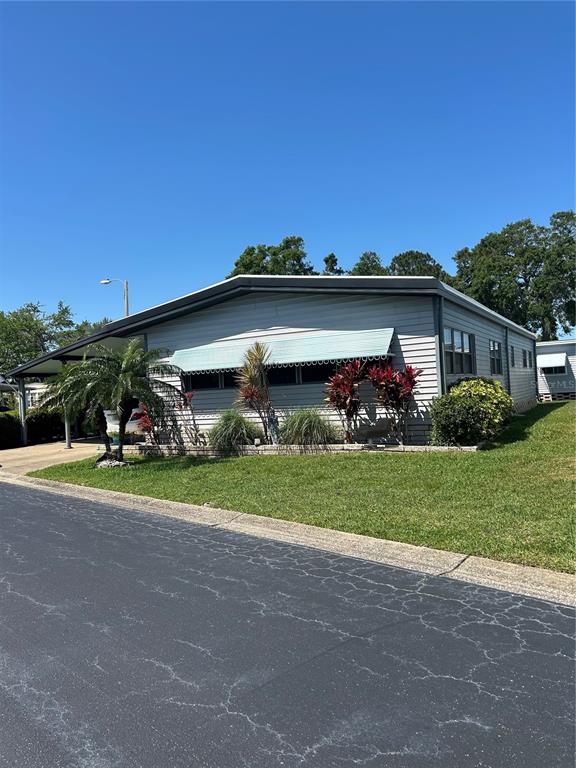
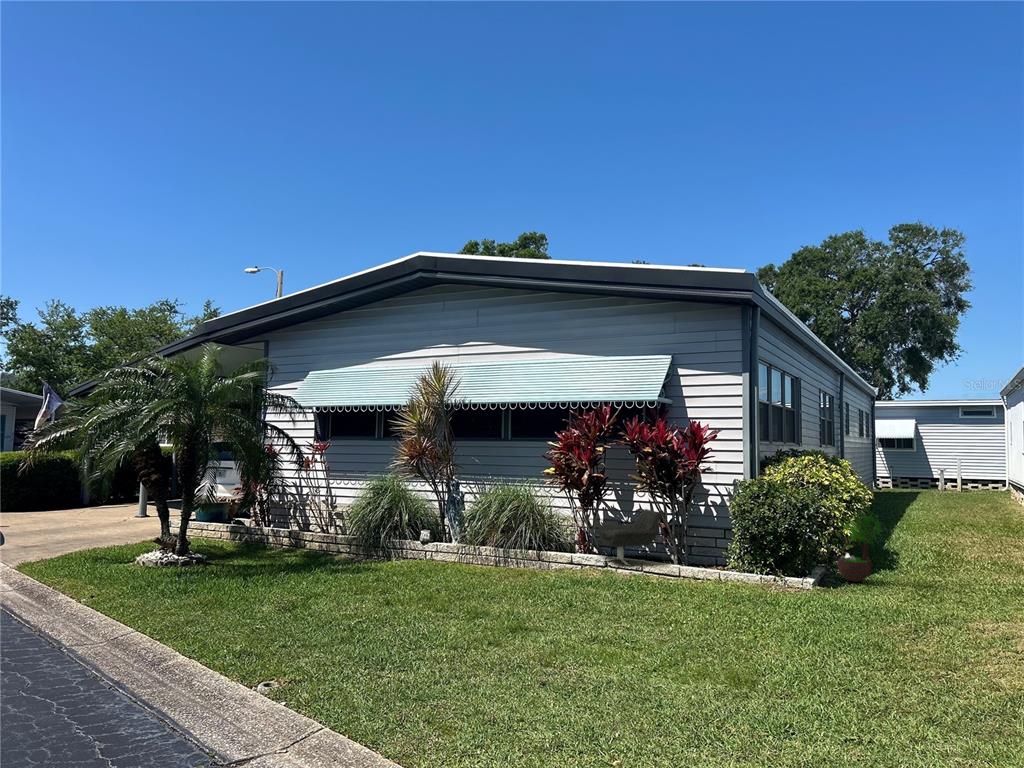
potted tree: none [490,407,513,447] -> present [838,515,881,582]

